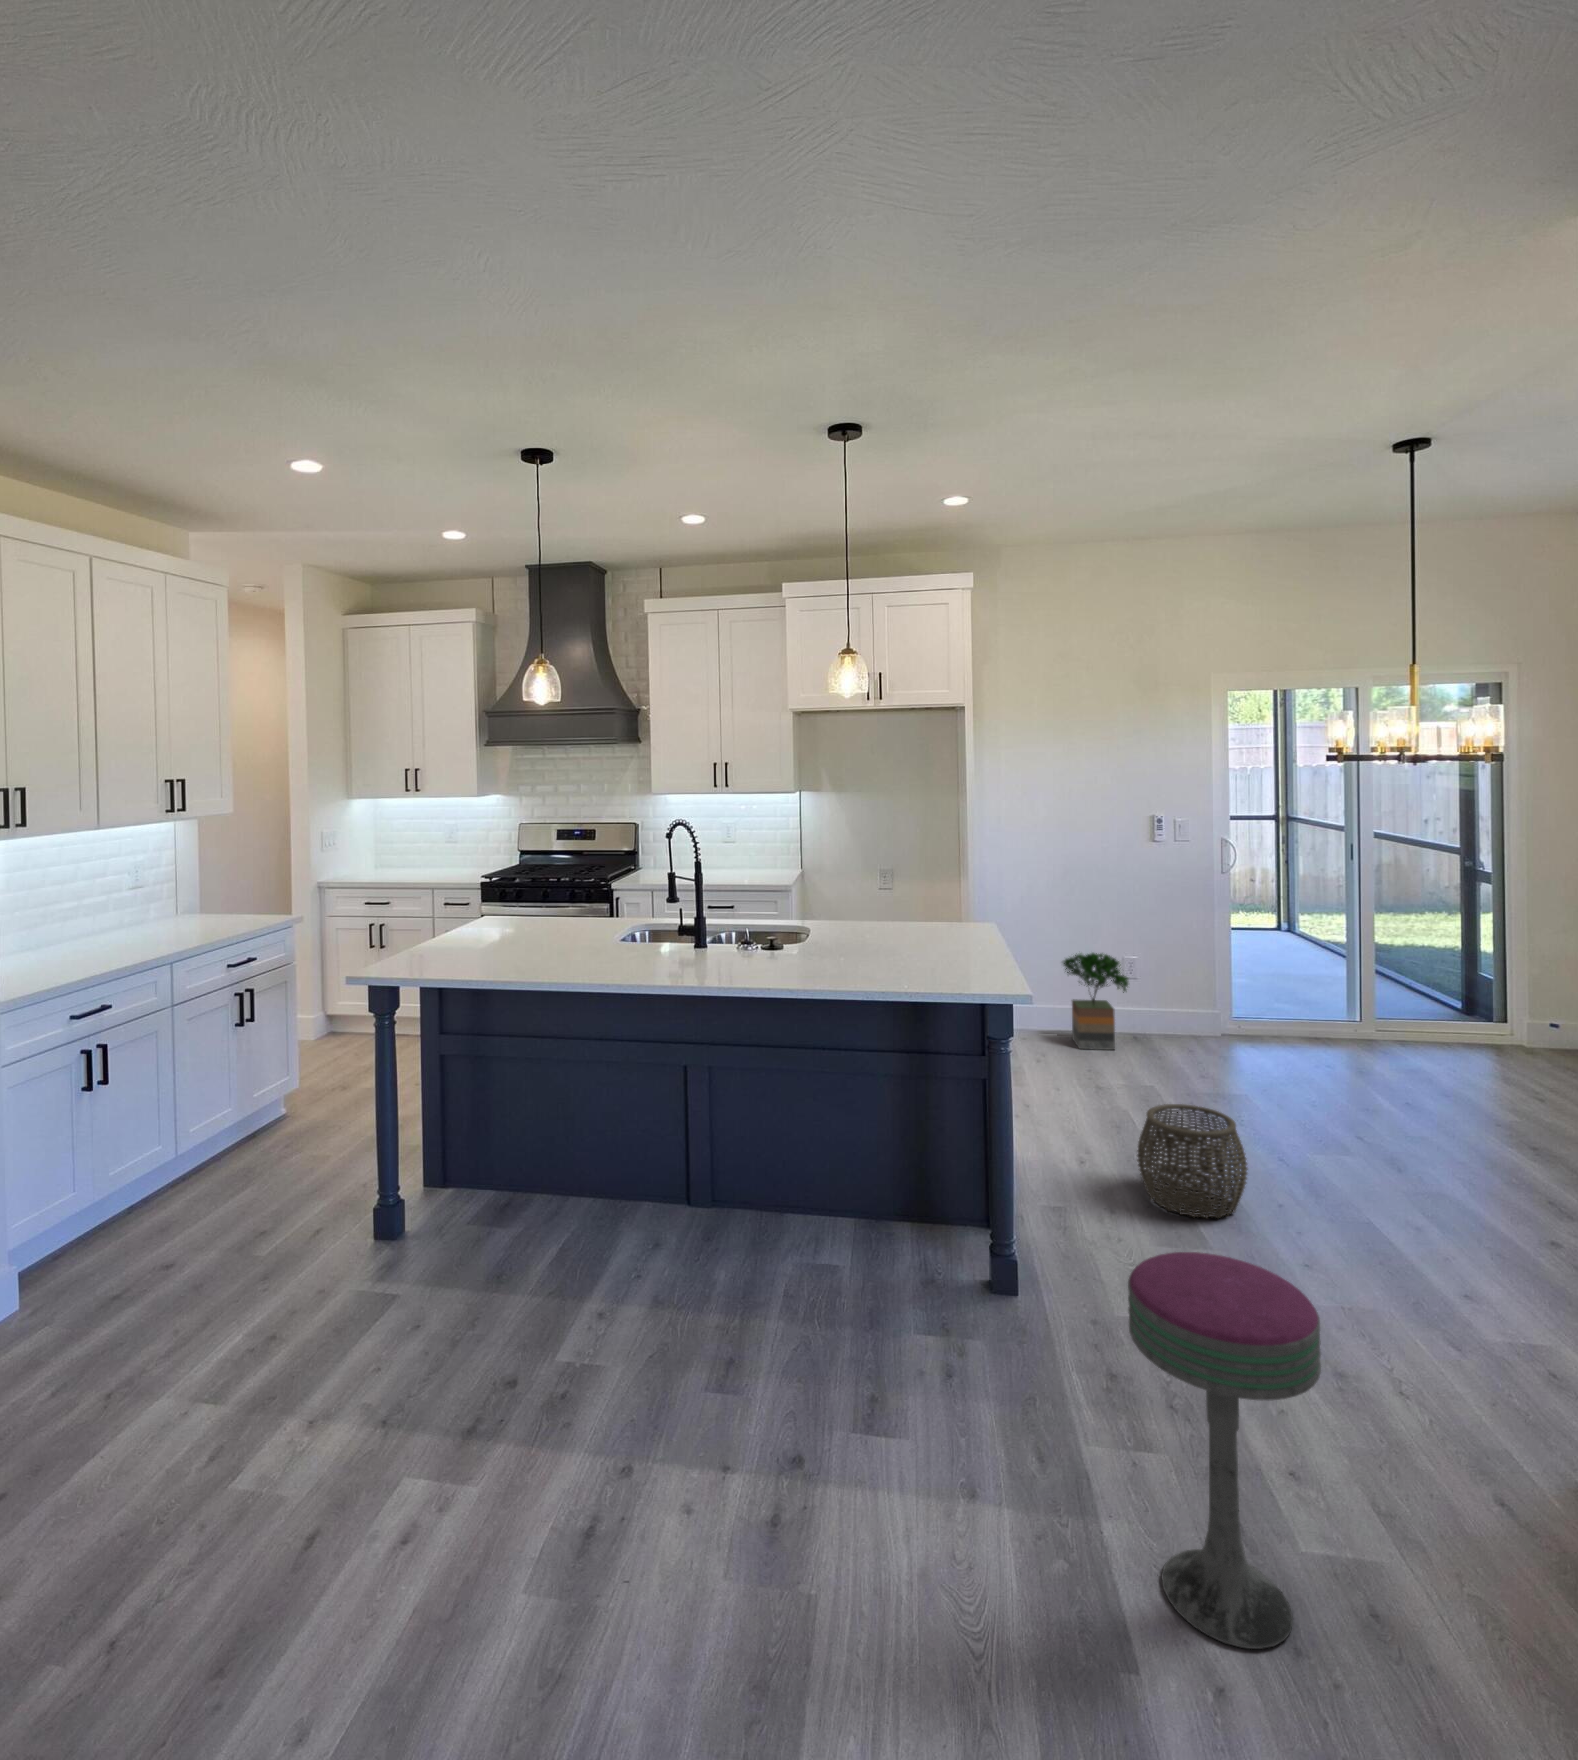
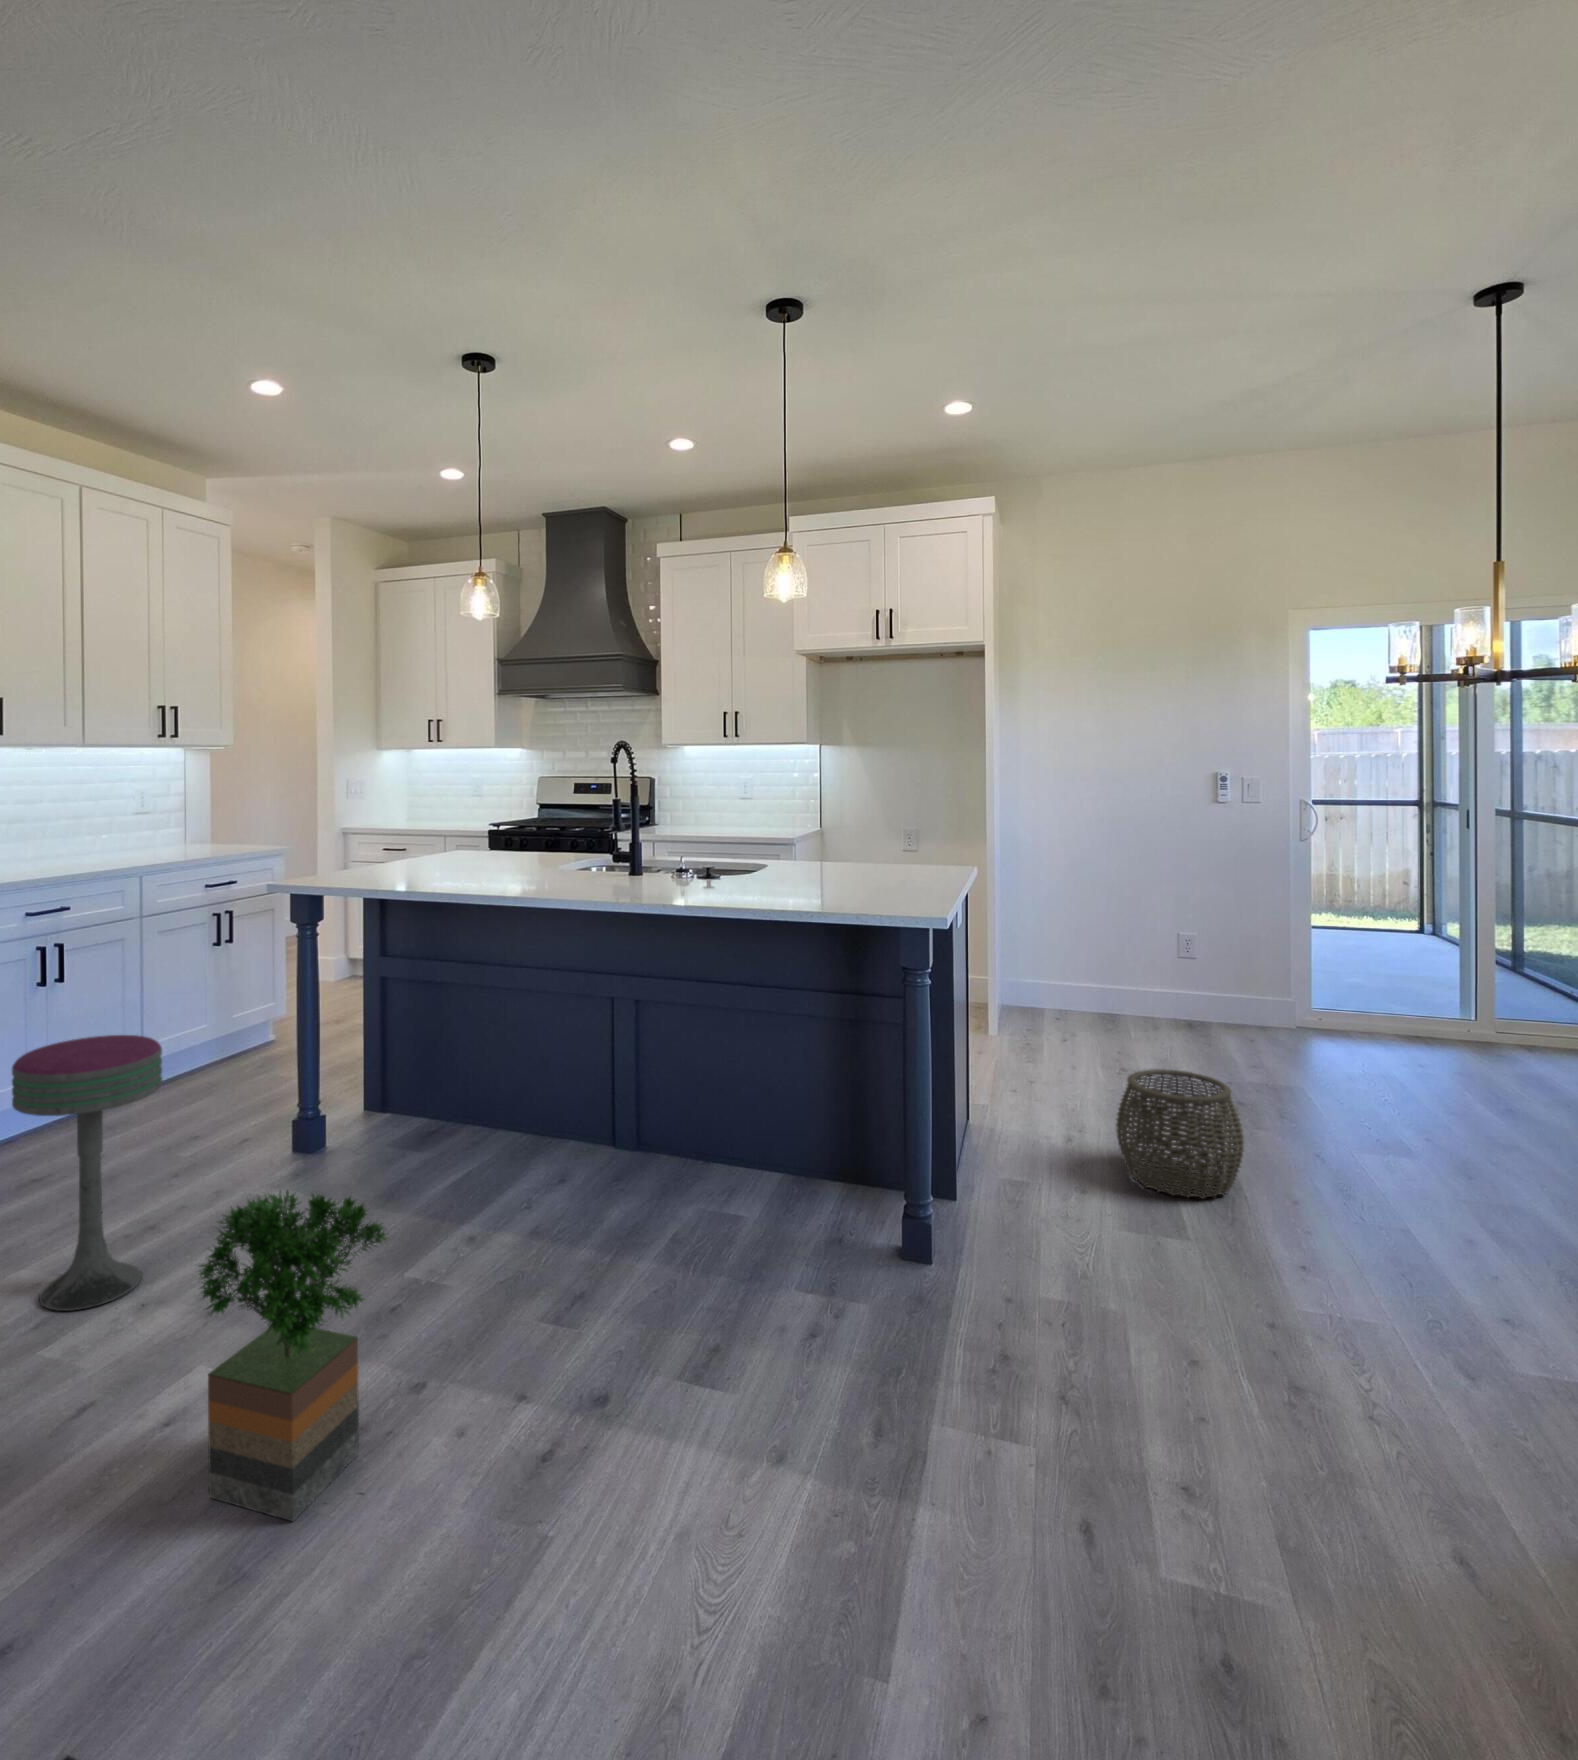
potted tree: present [1063,953,1128,1050] -> present [199,1191,388,1521]
bar stool: present [1128,1252,1321,1649] -> present [12,1035,162,1311]

